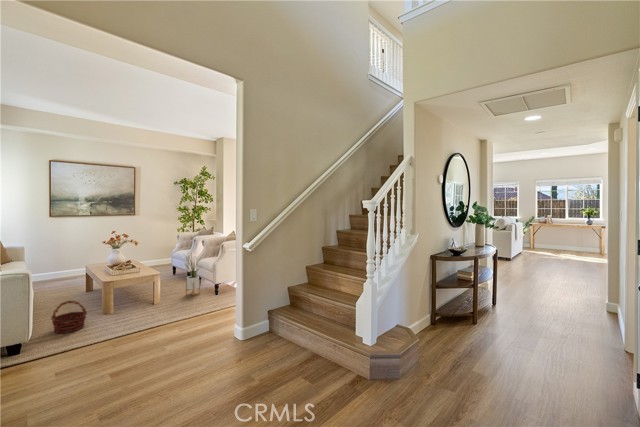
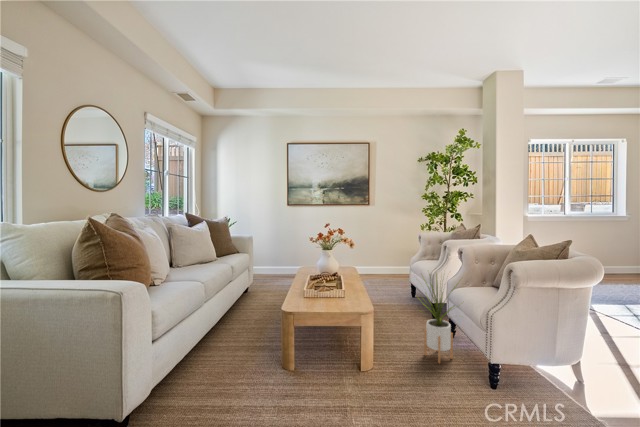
basket: present [51,301,87,333] -> none [207,337,254,396]

